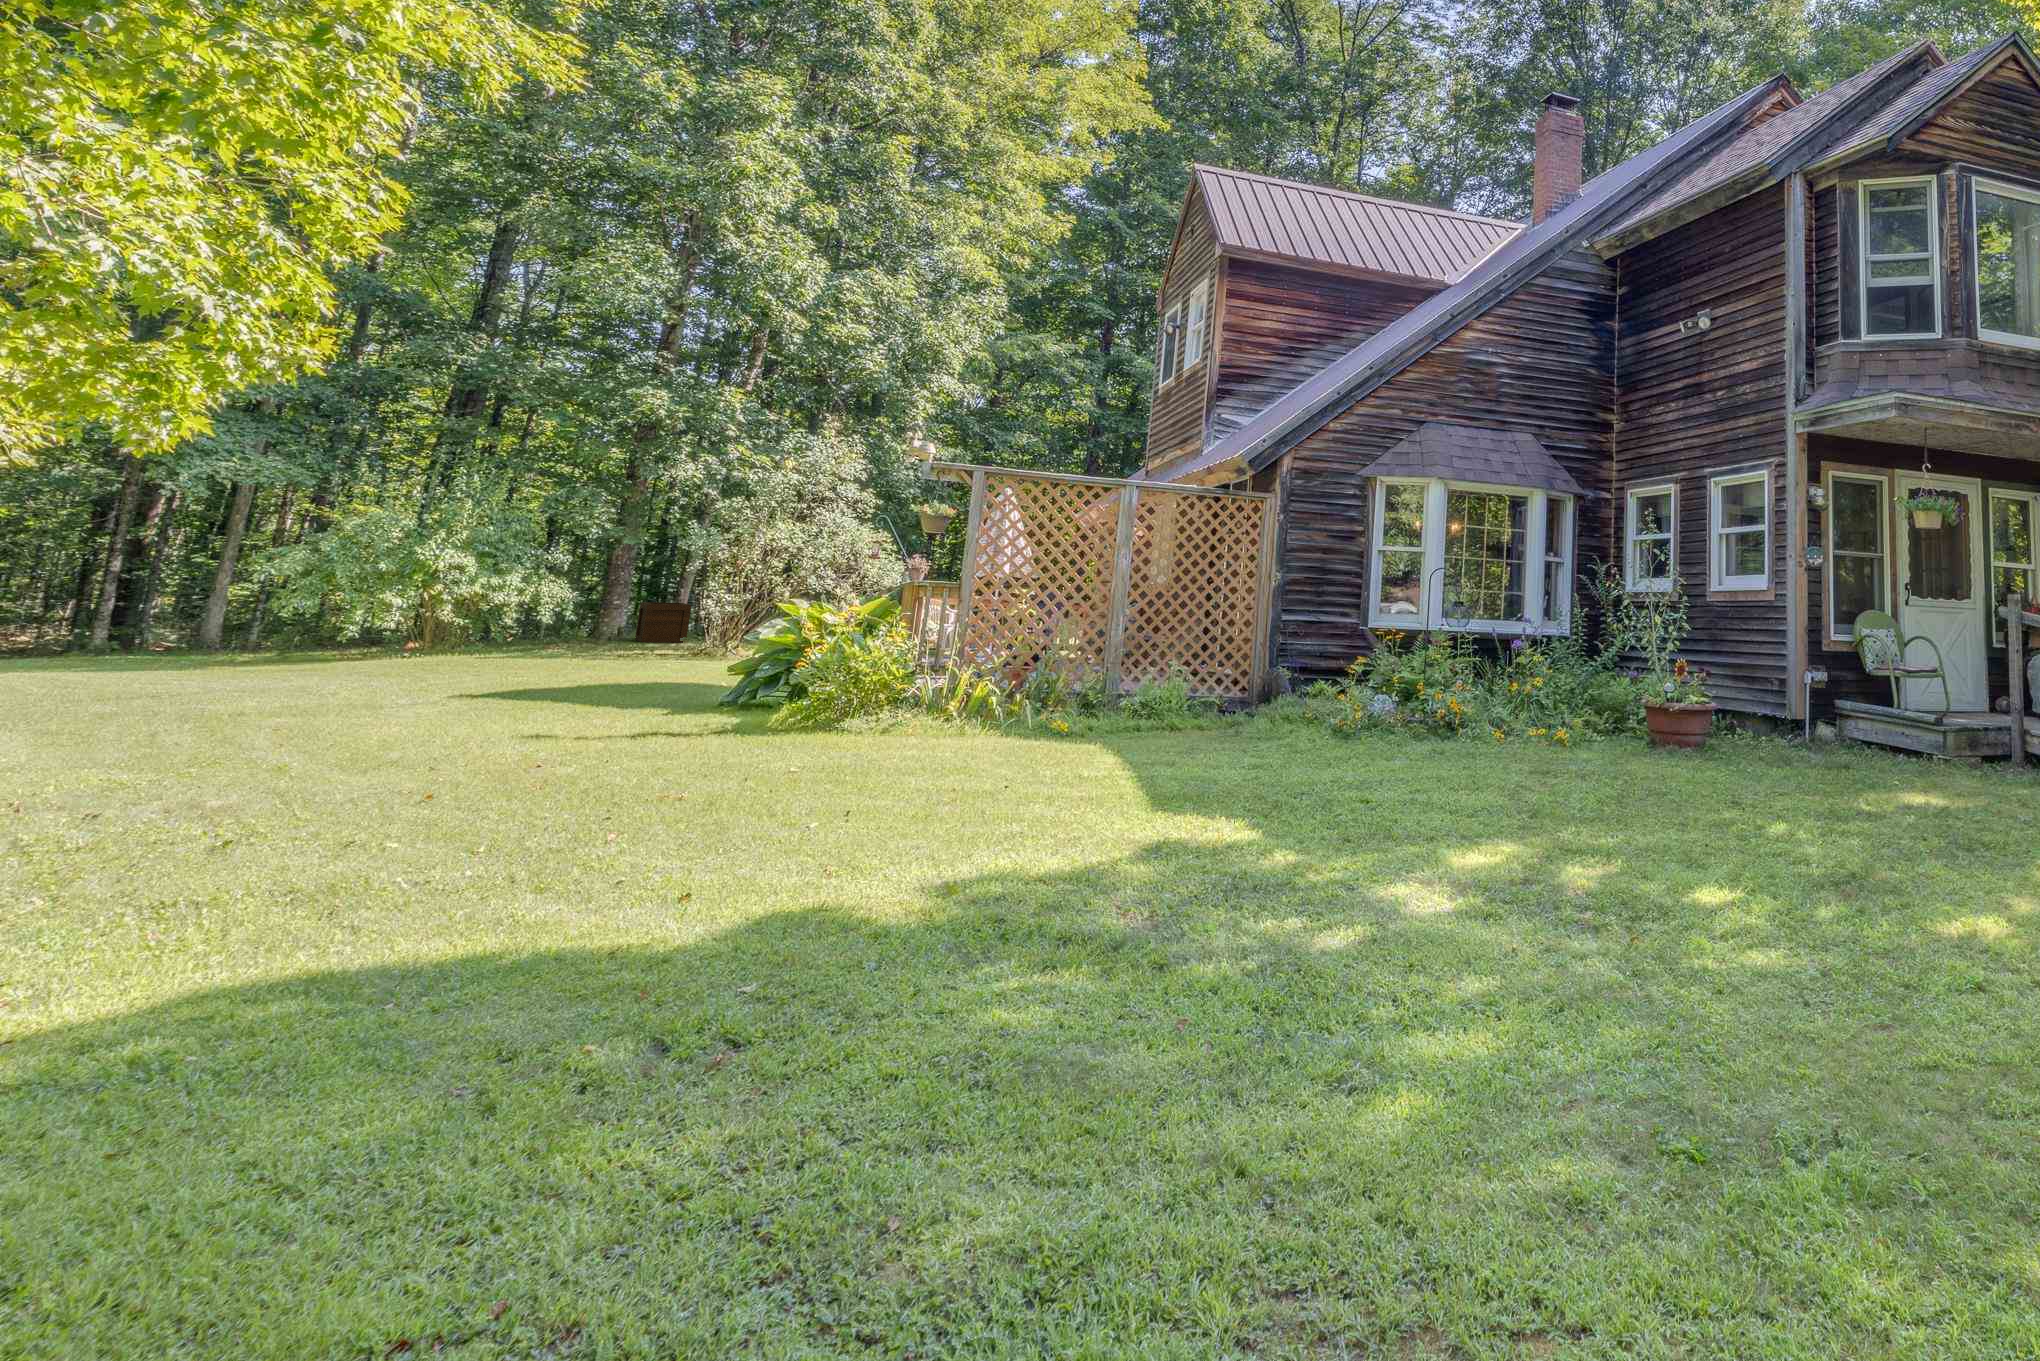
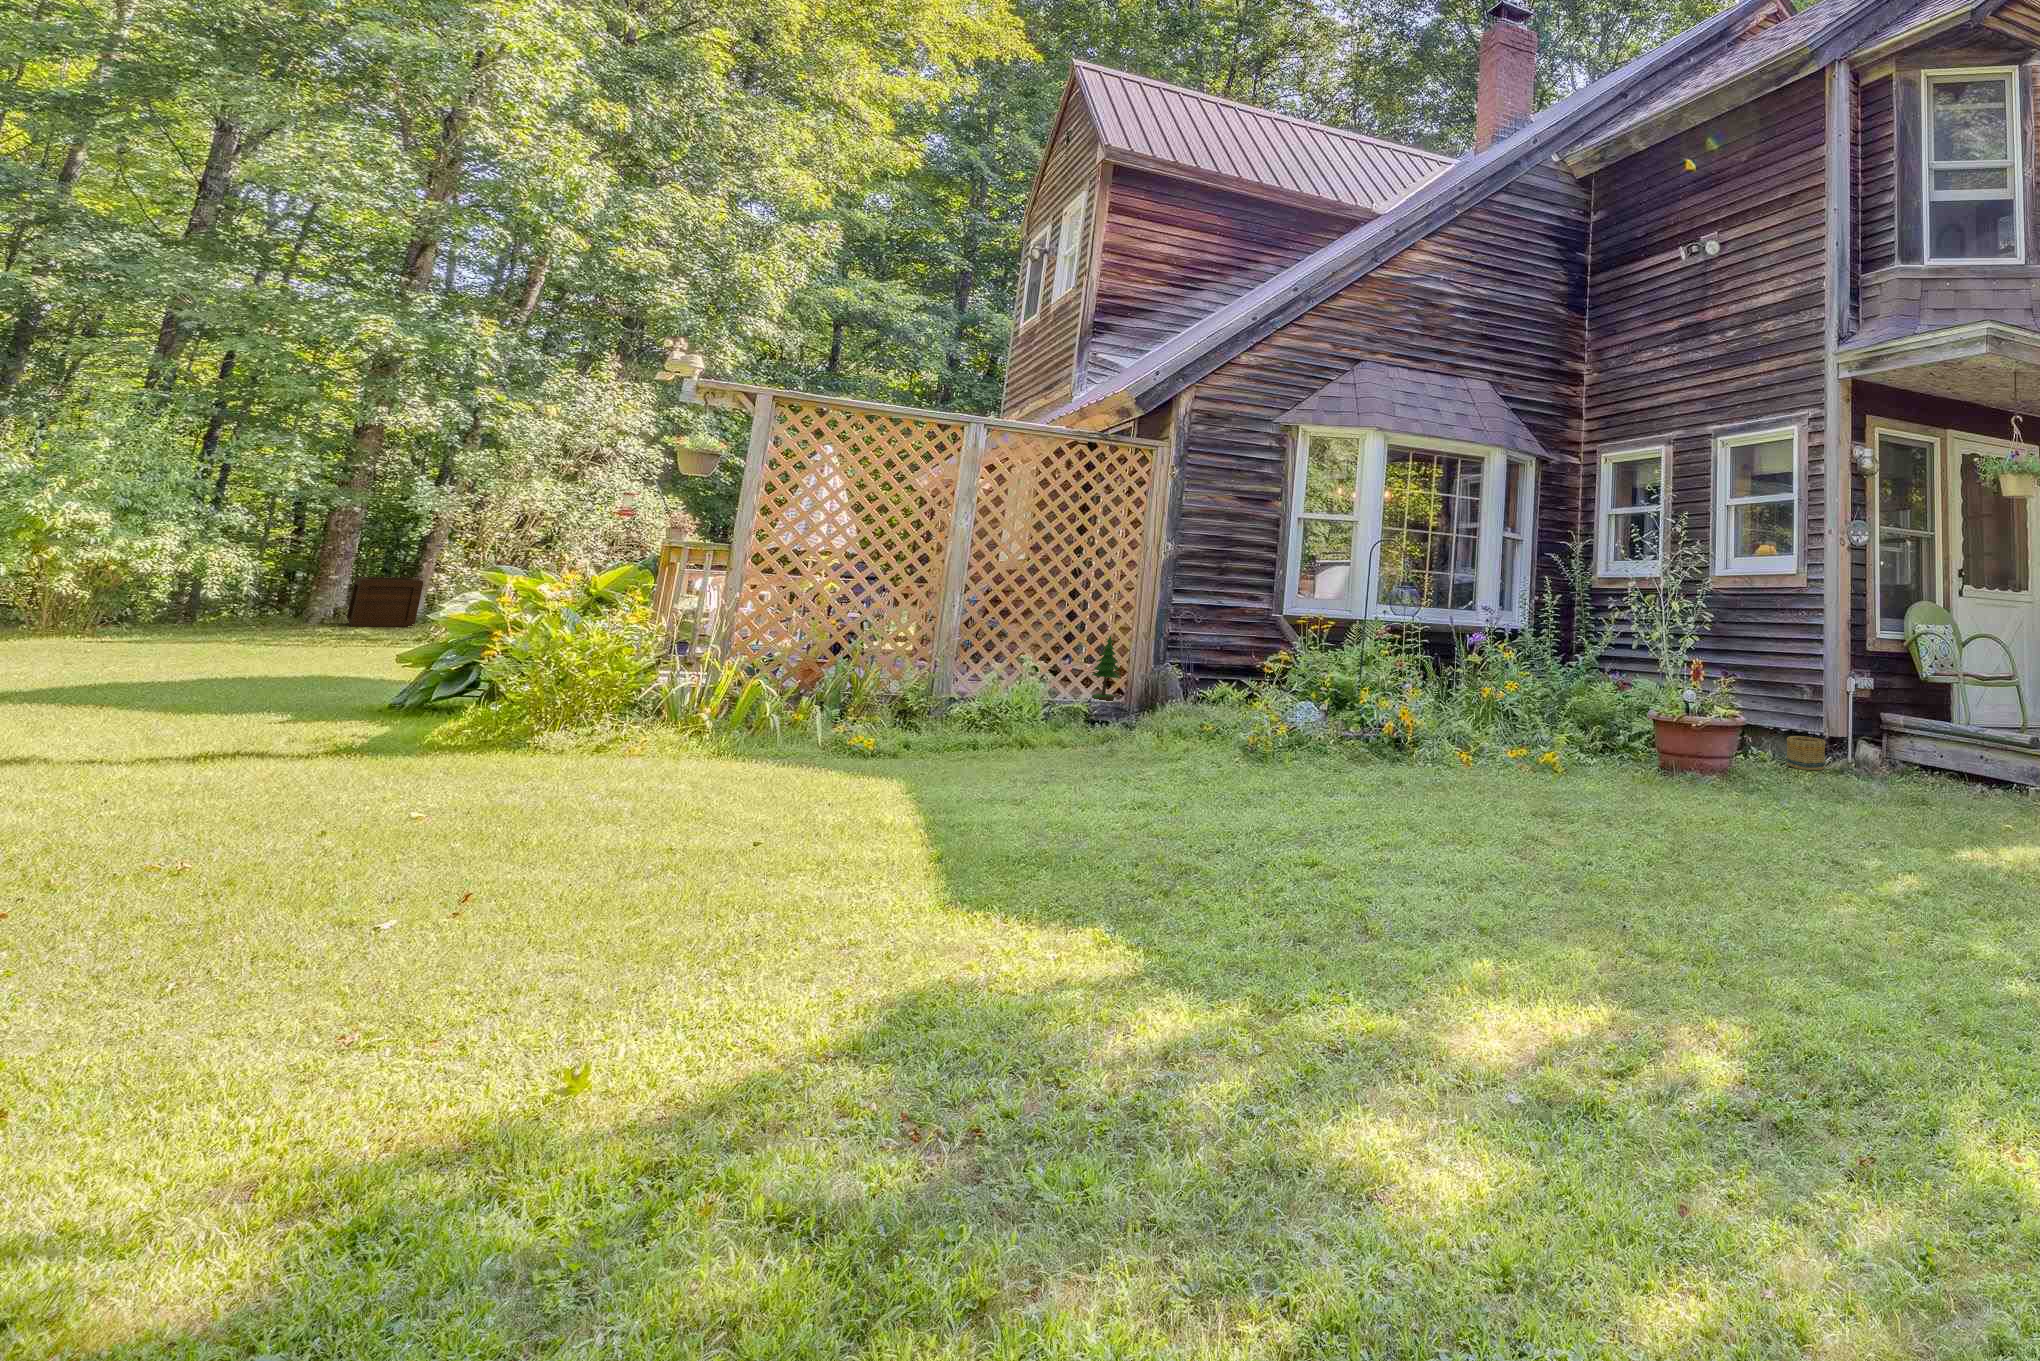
potted tree: none [1218,644,1239,705] -> present [1092,636,1119,702]
basket: none [1753,721,1783,747] -> present [1787,736,1826,770]

